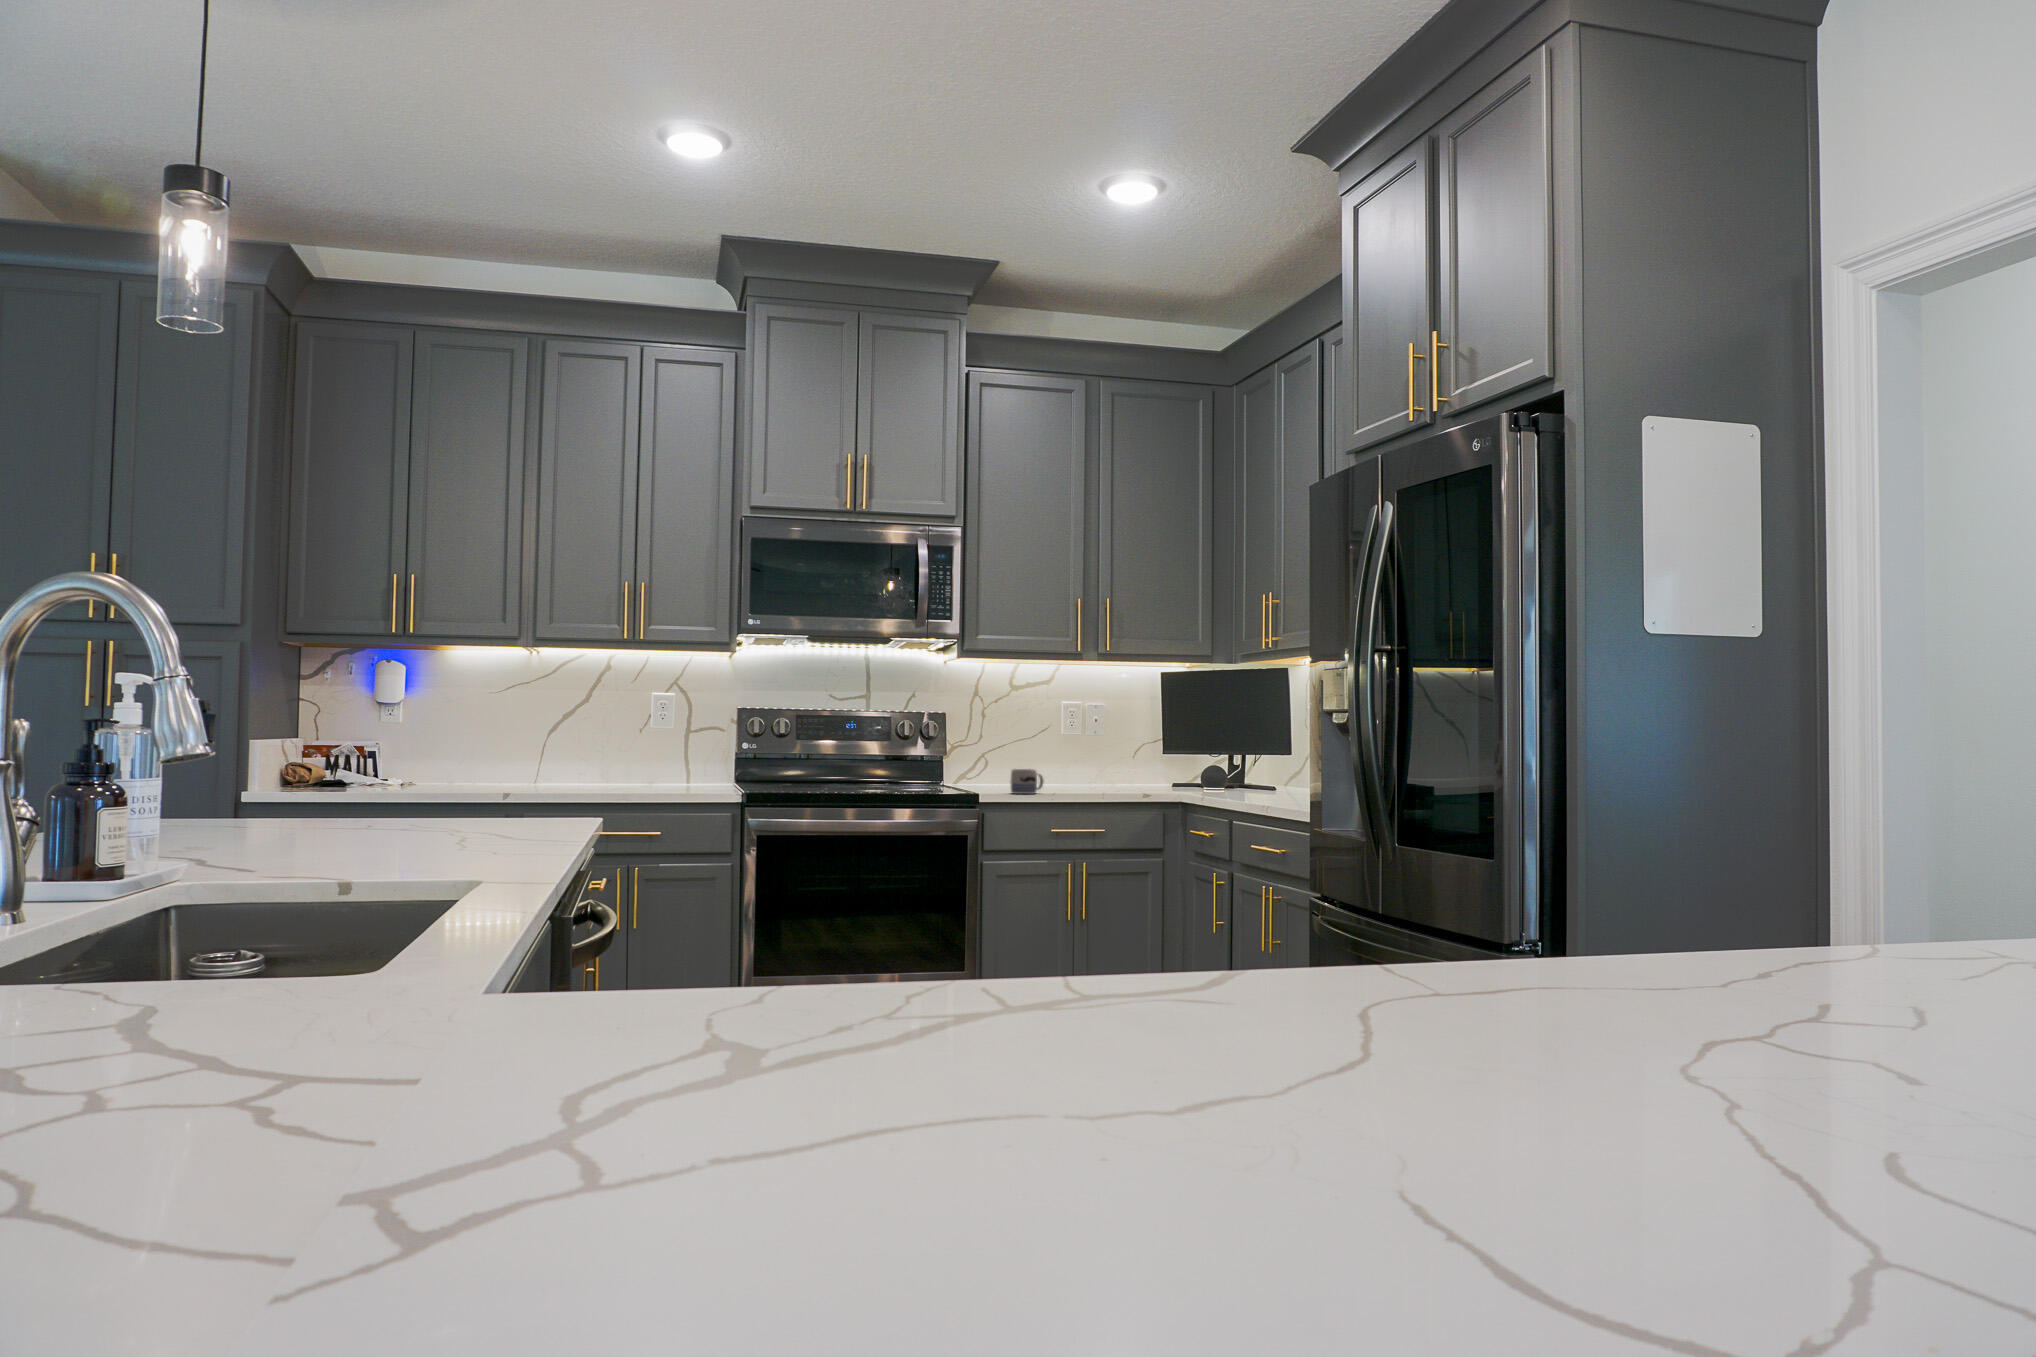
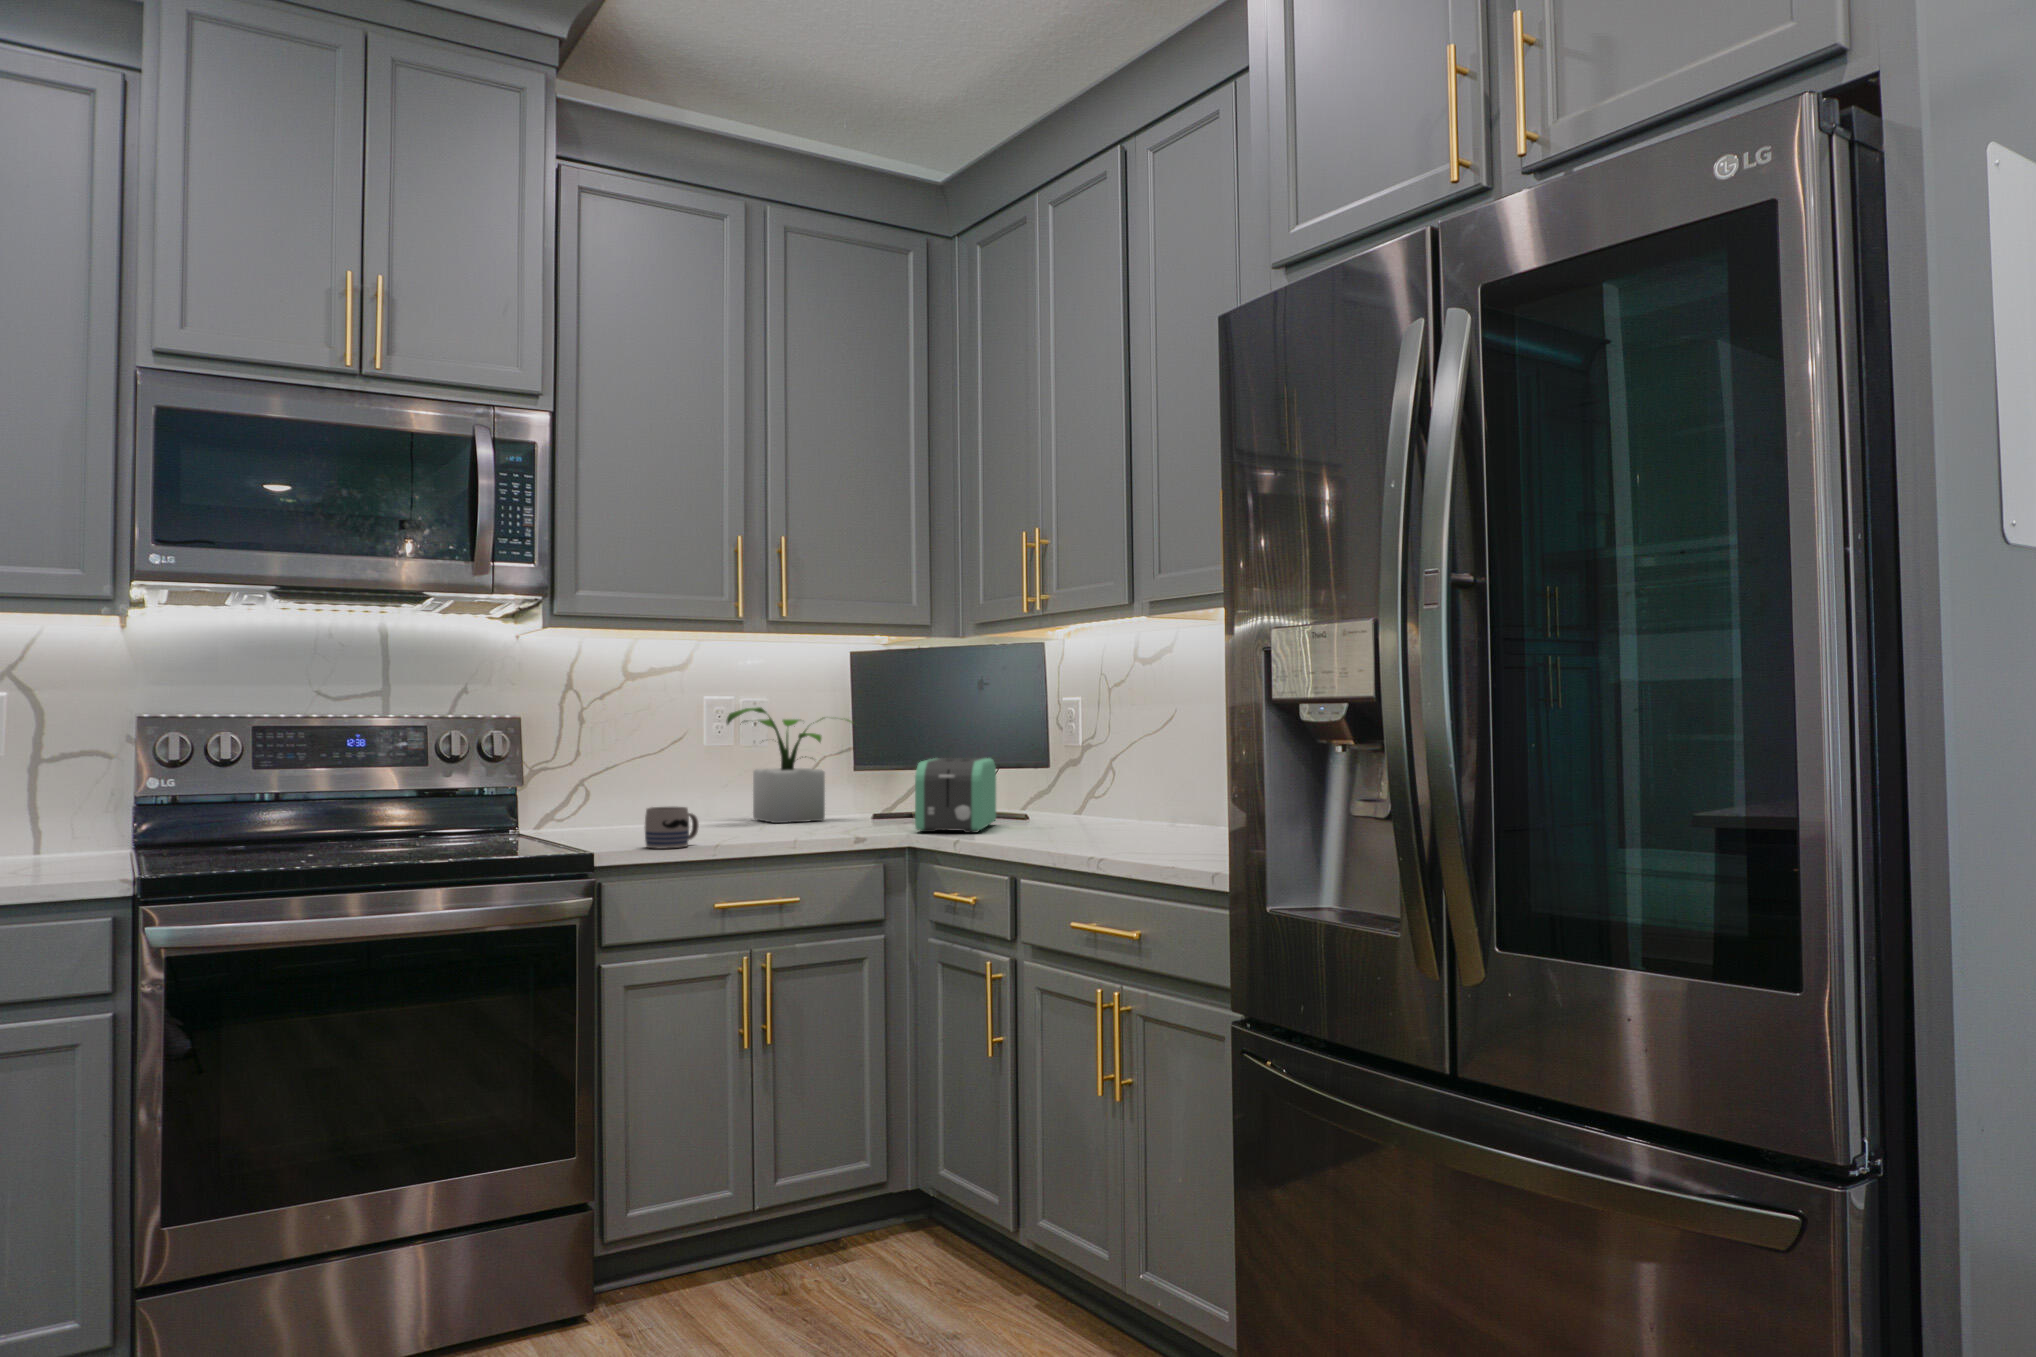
potted plant: none [1072,709,1162,786] -> present [726,707,851,823]
toaster: none [1185,746,1248,795] -> present [915,758,996,833]

